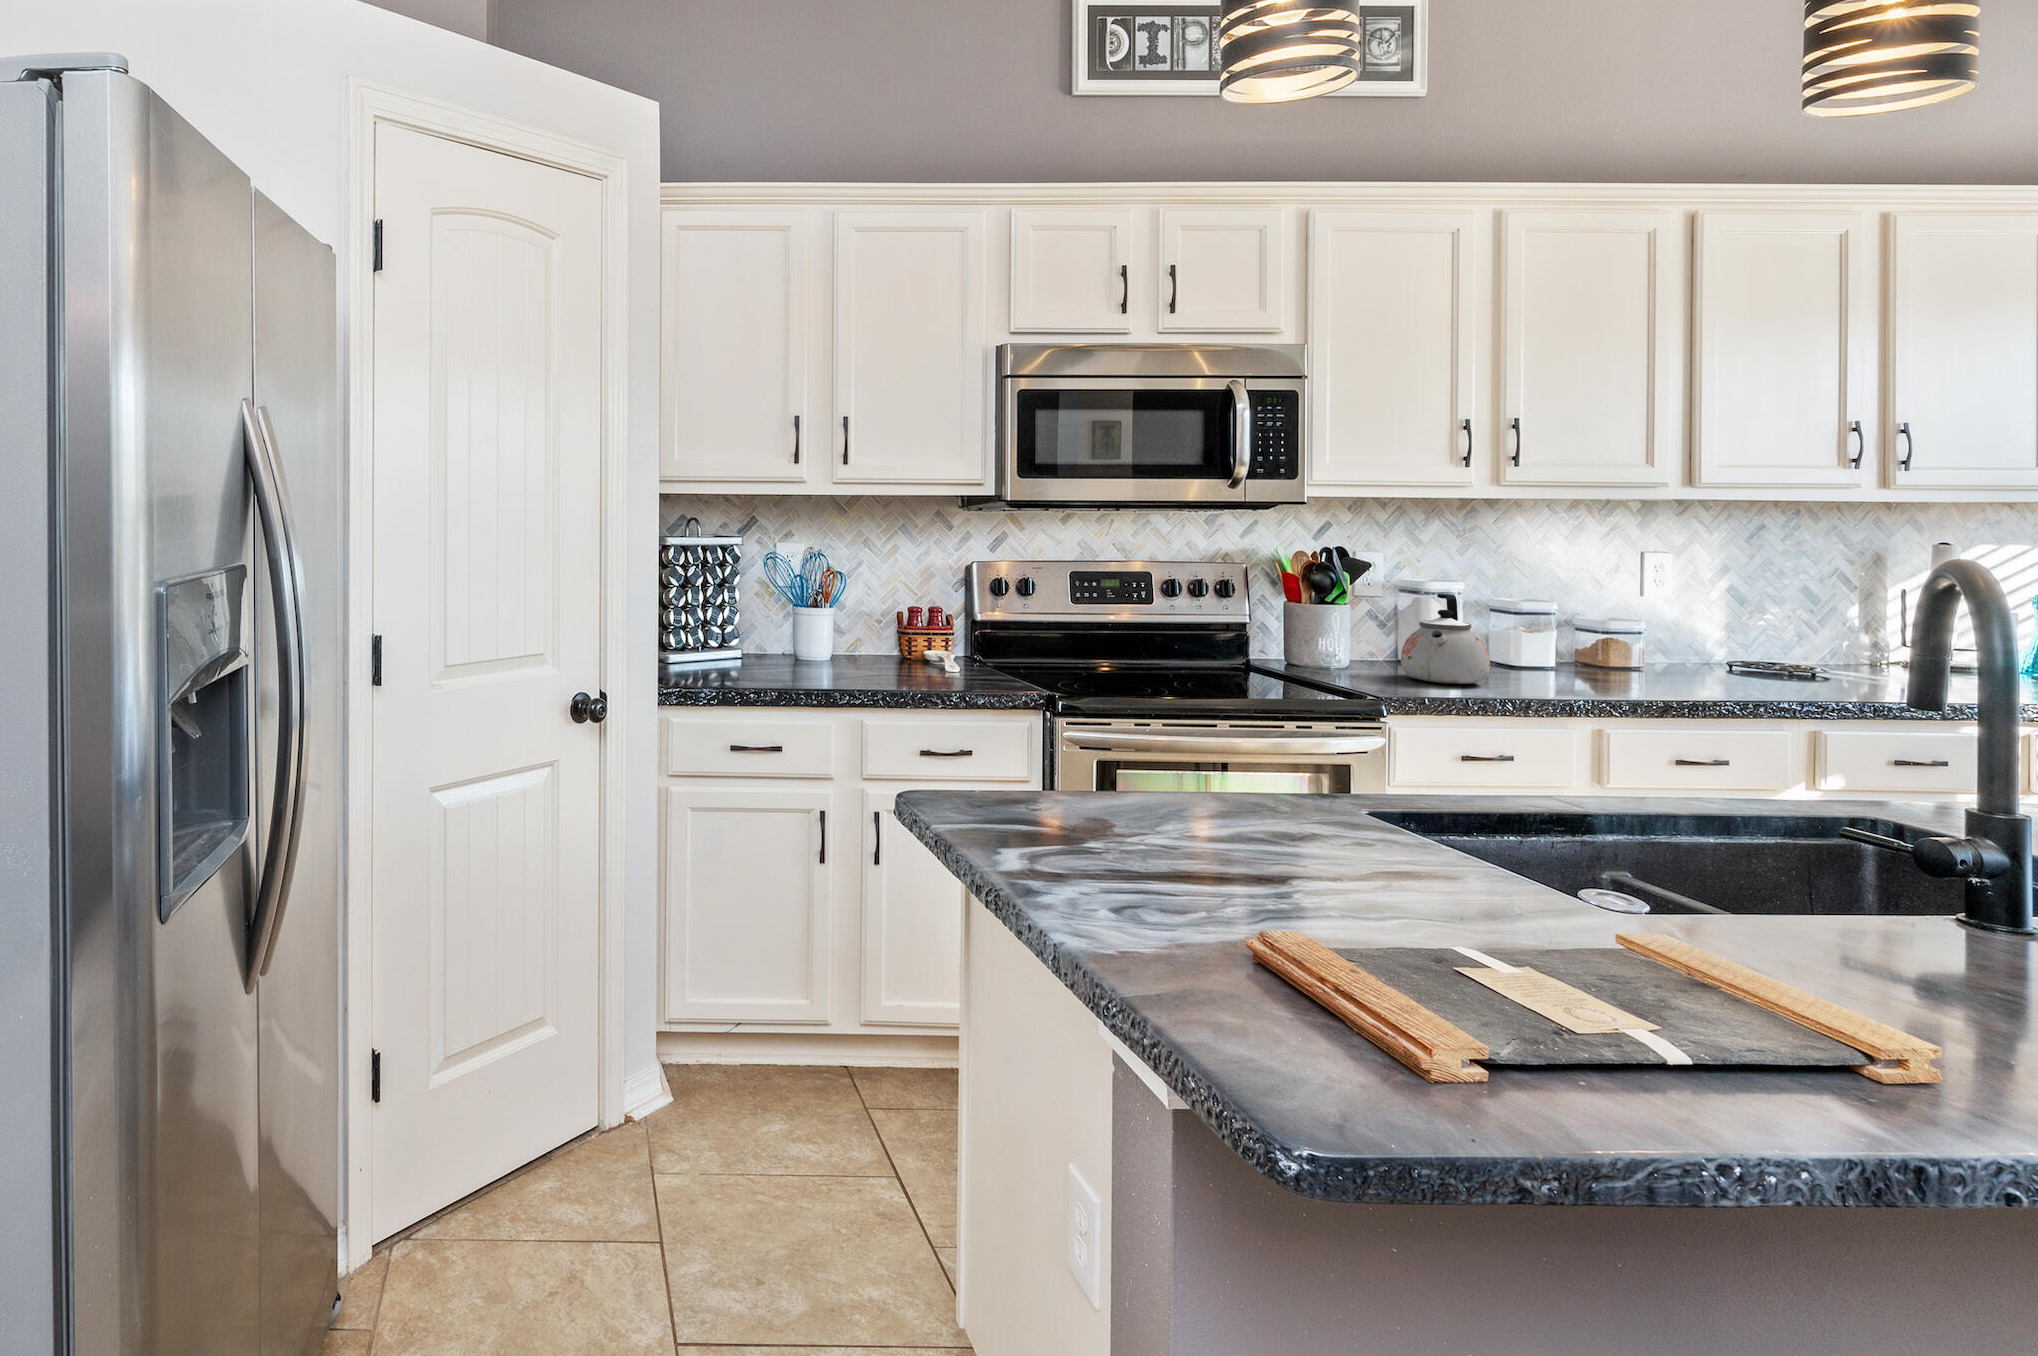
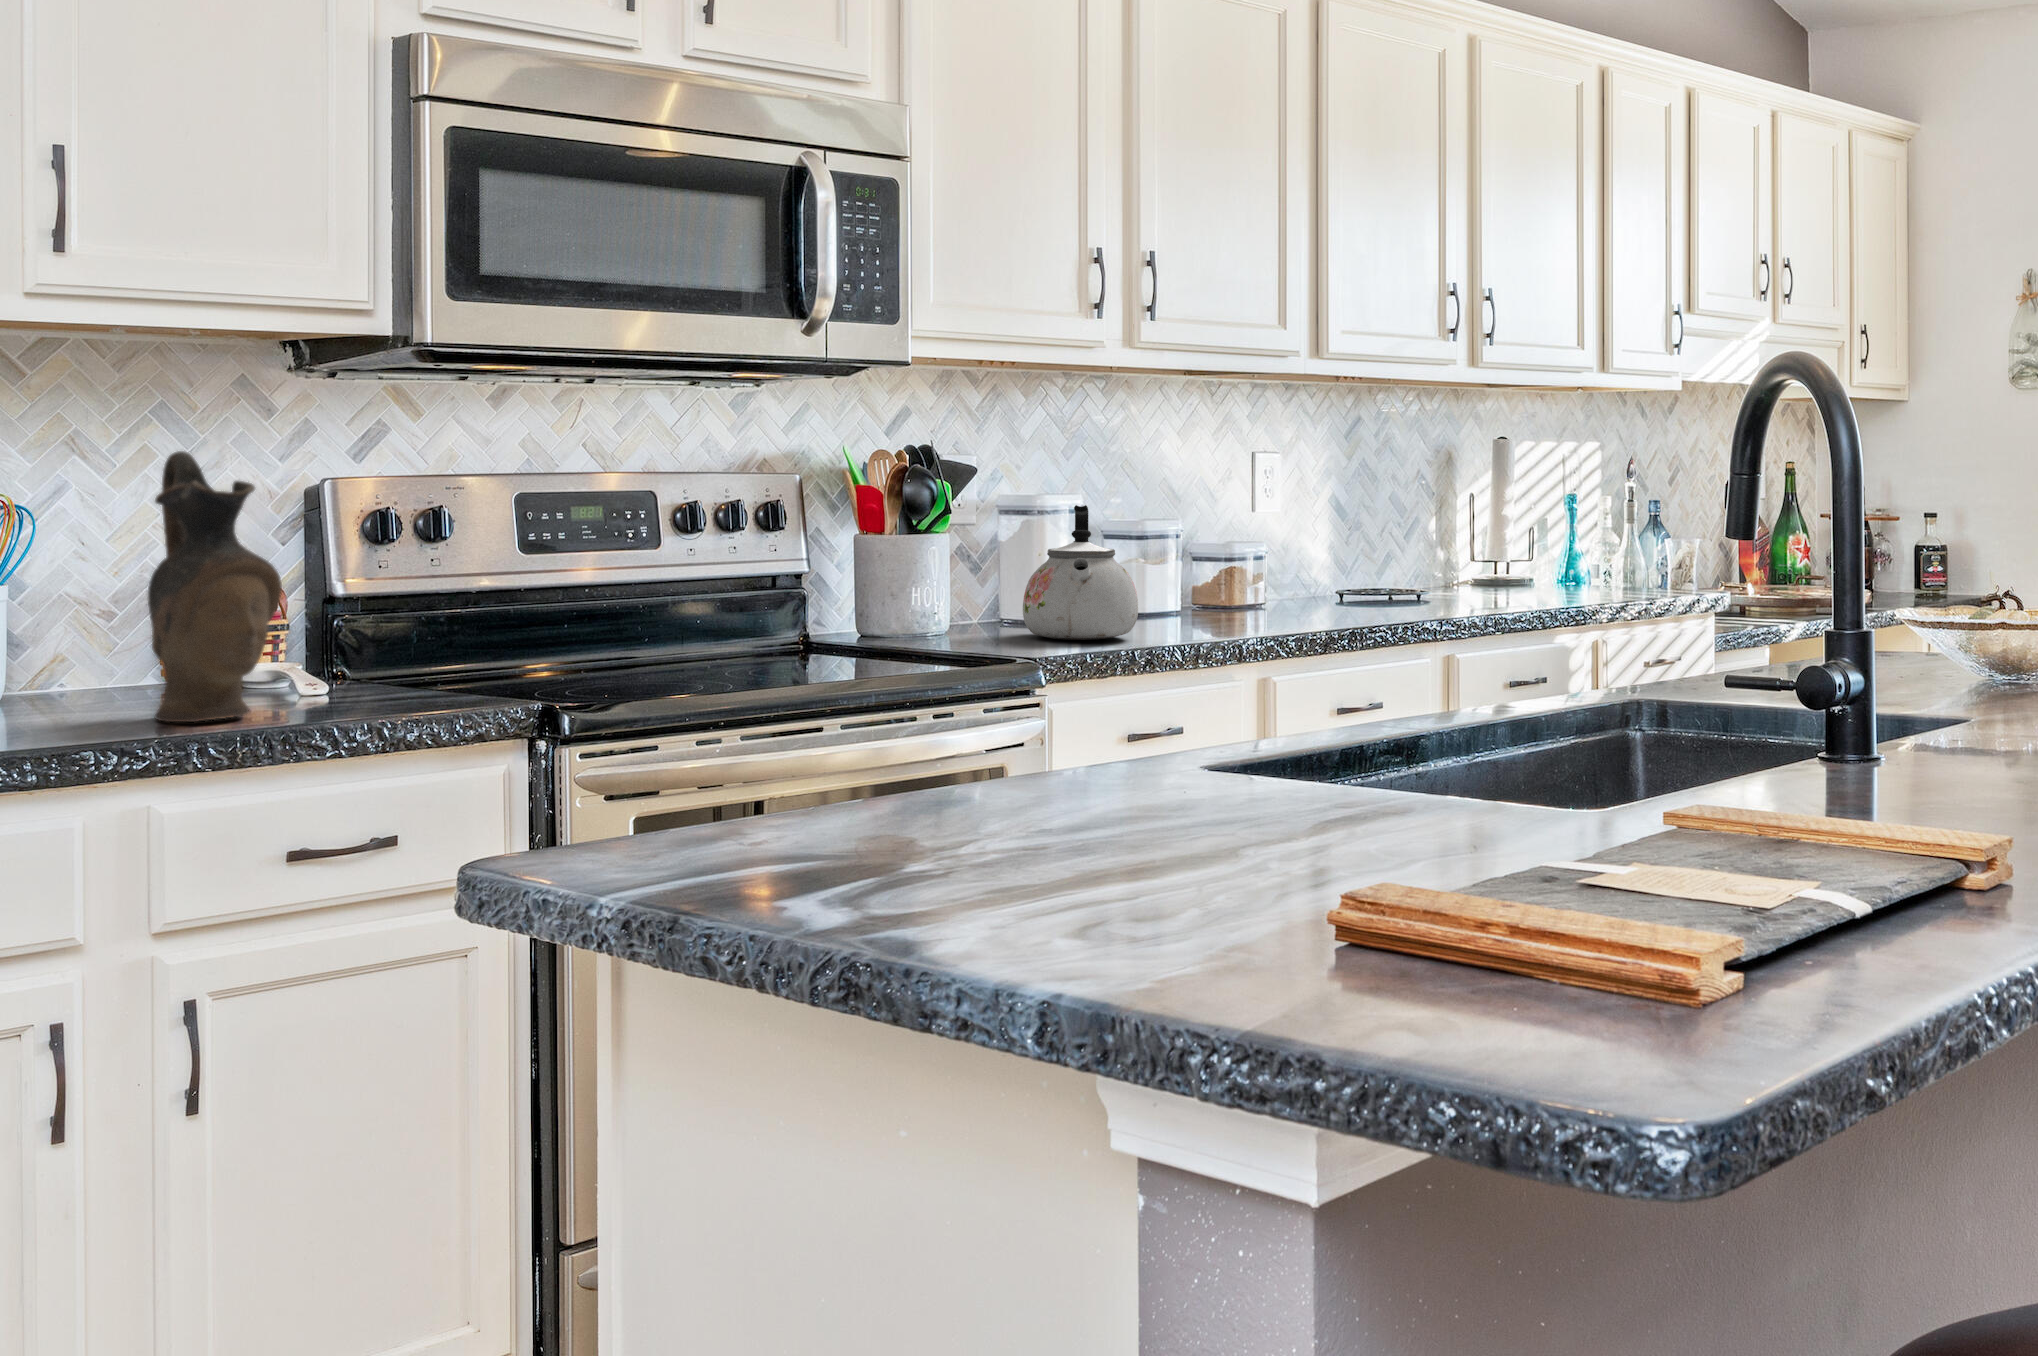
ceramic pitcher: none [867,556,922,683] -> present [148,451,282,722]

